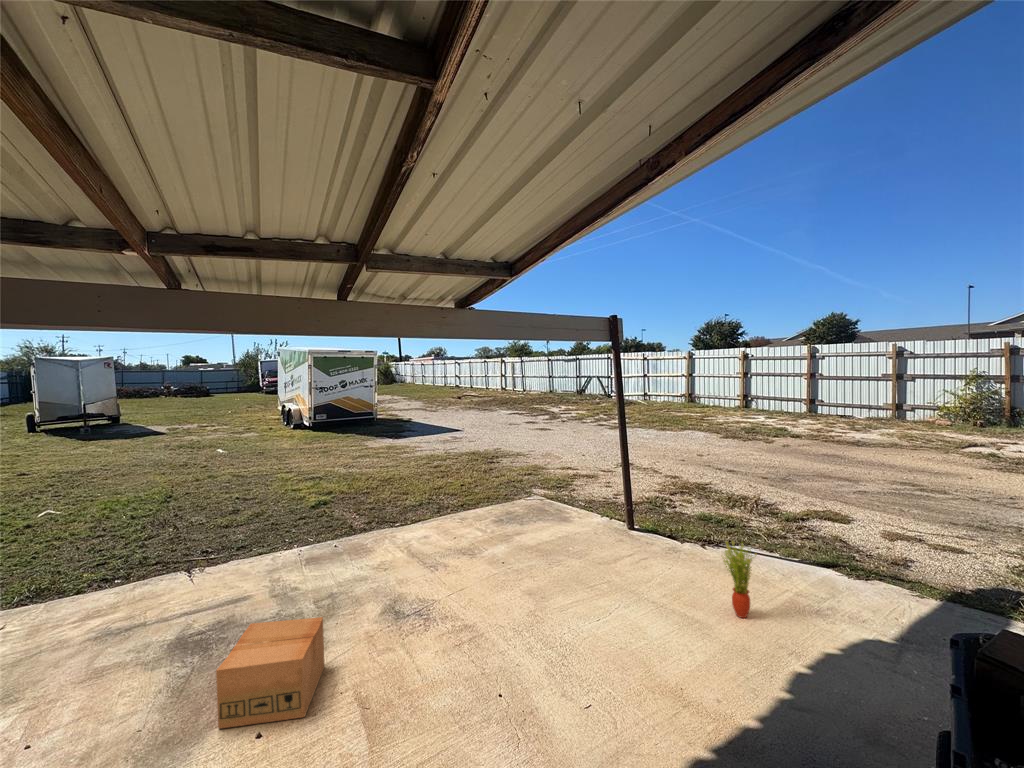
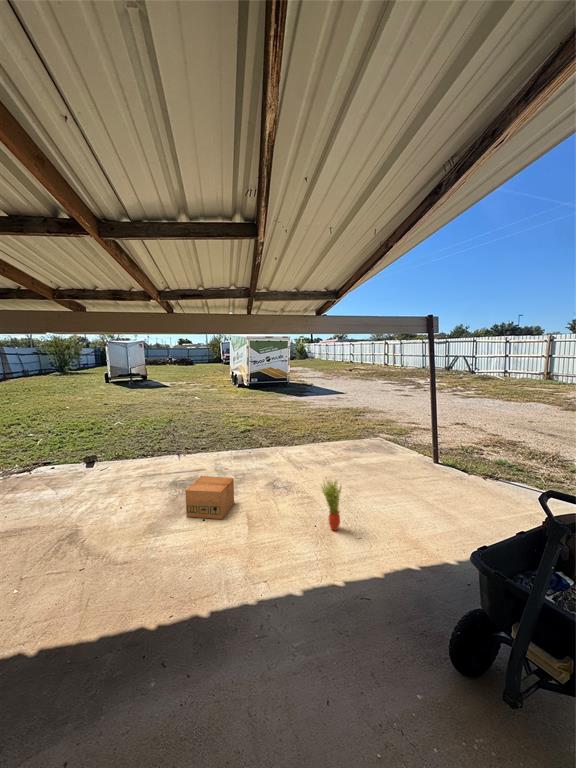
potted plant: present [723,542,757,618] -> present [322,477,342,530]

